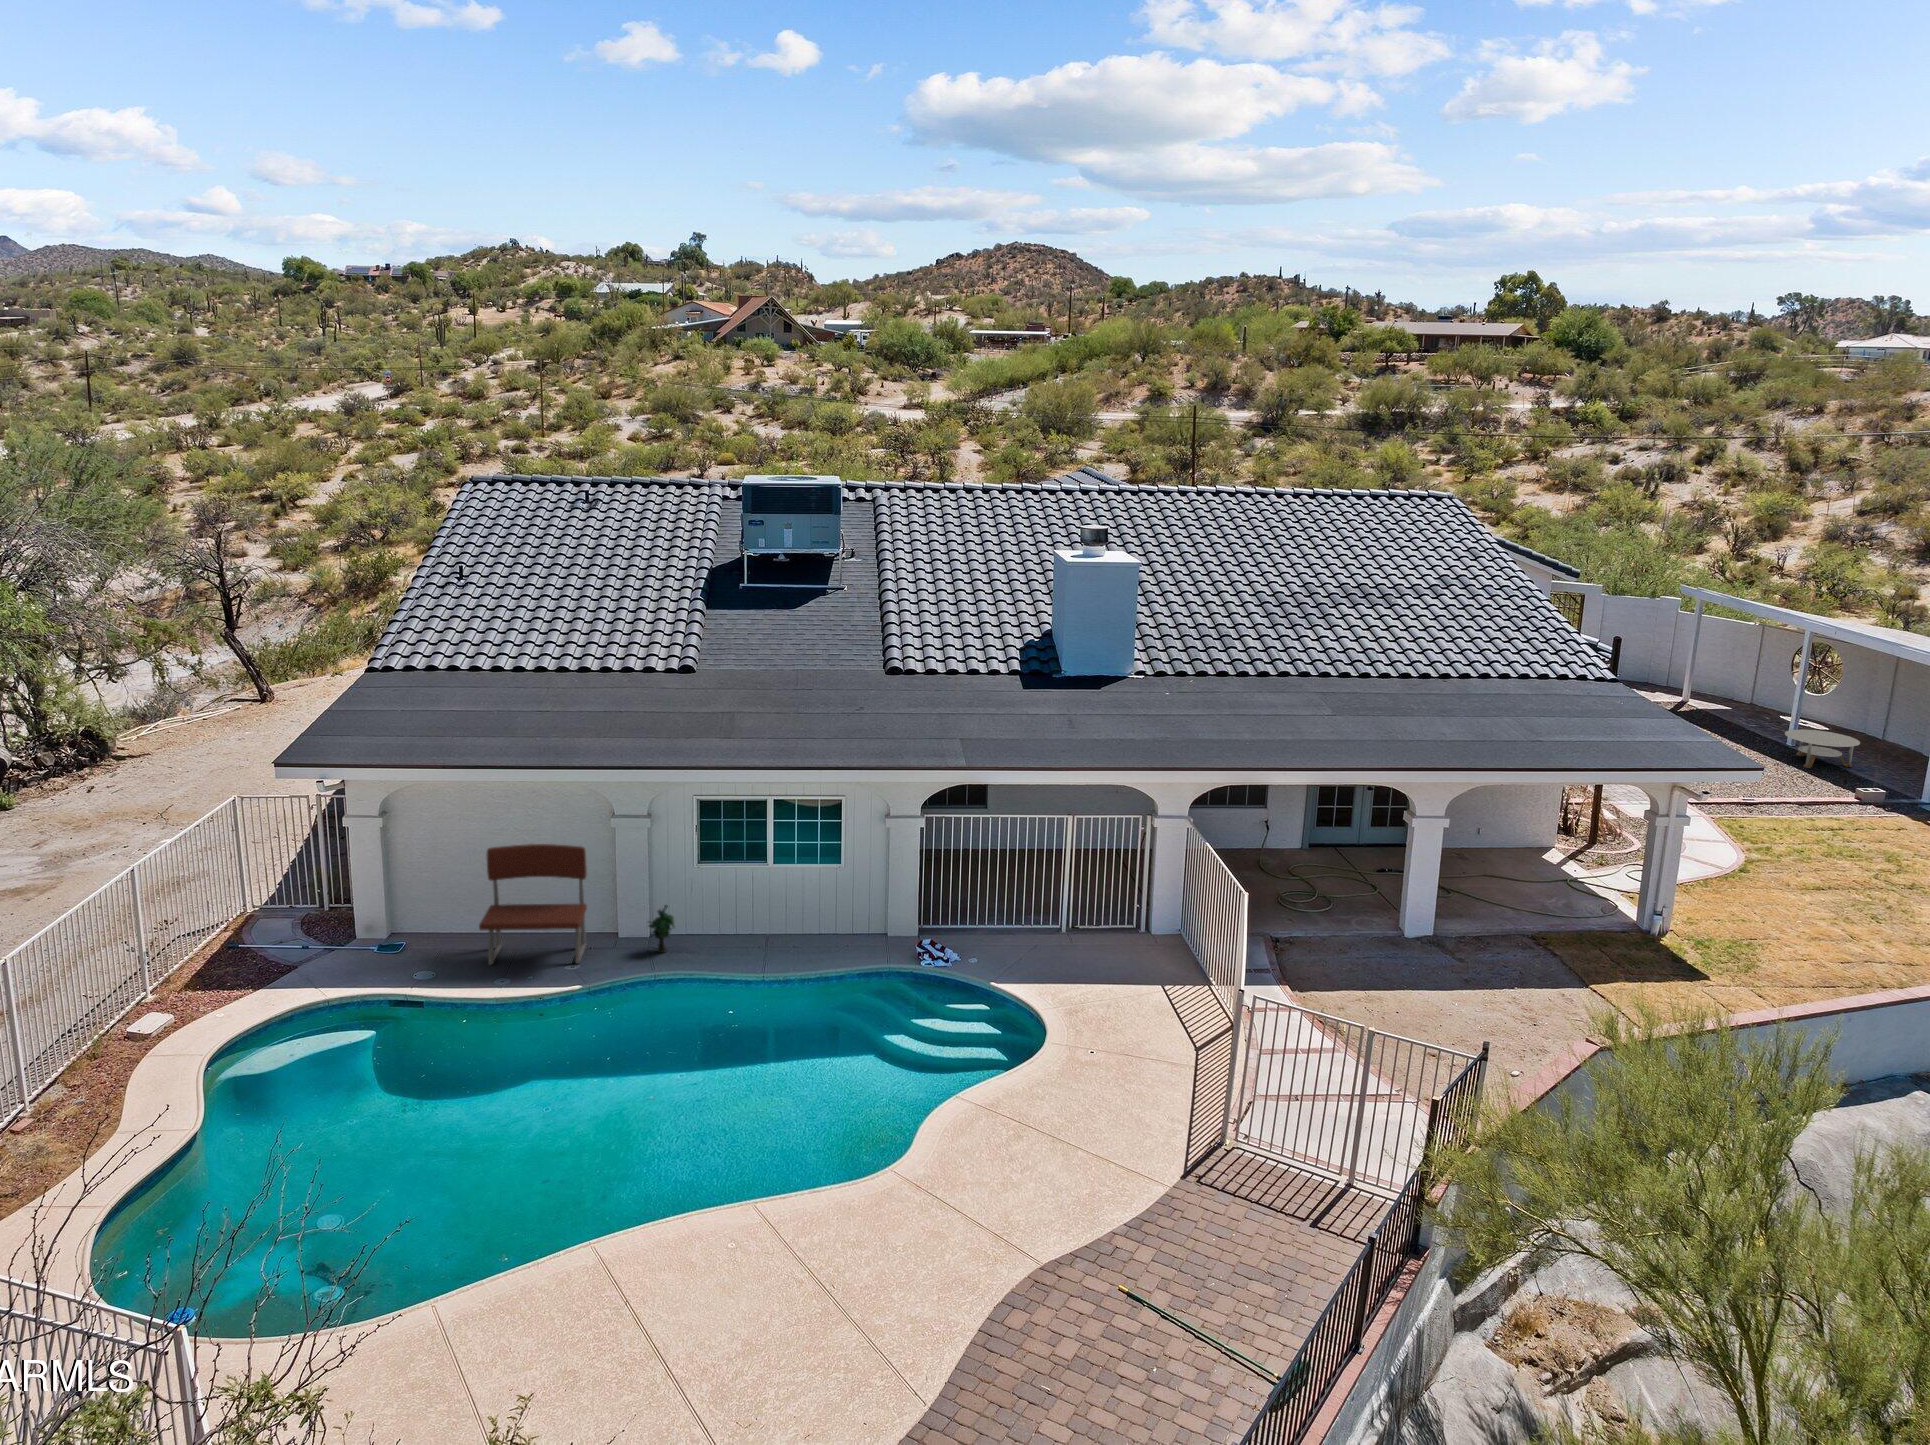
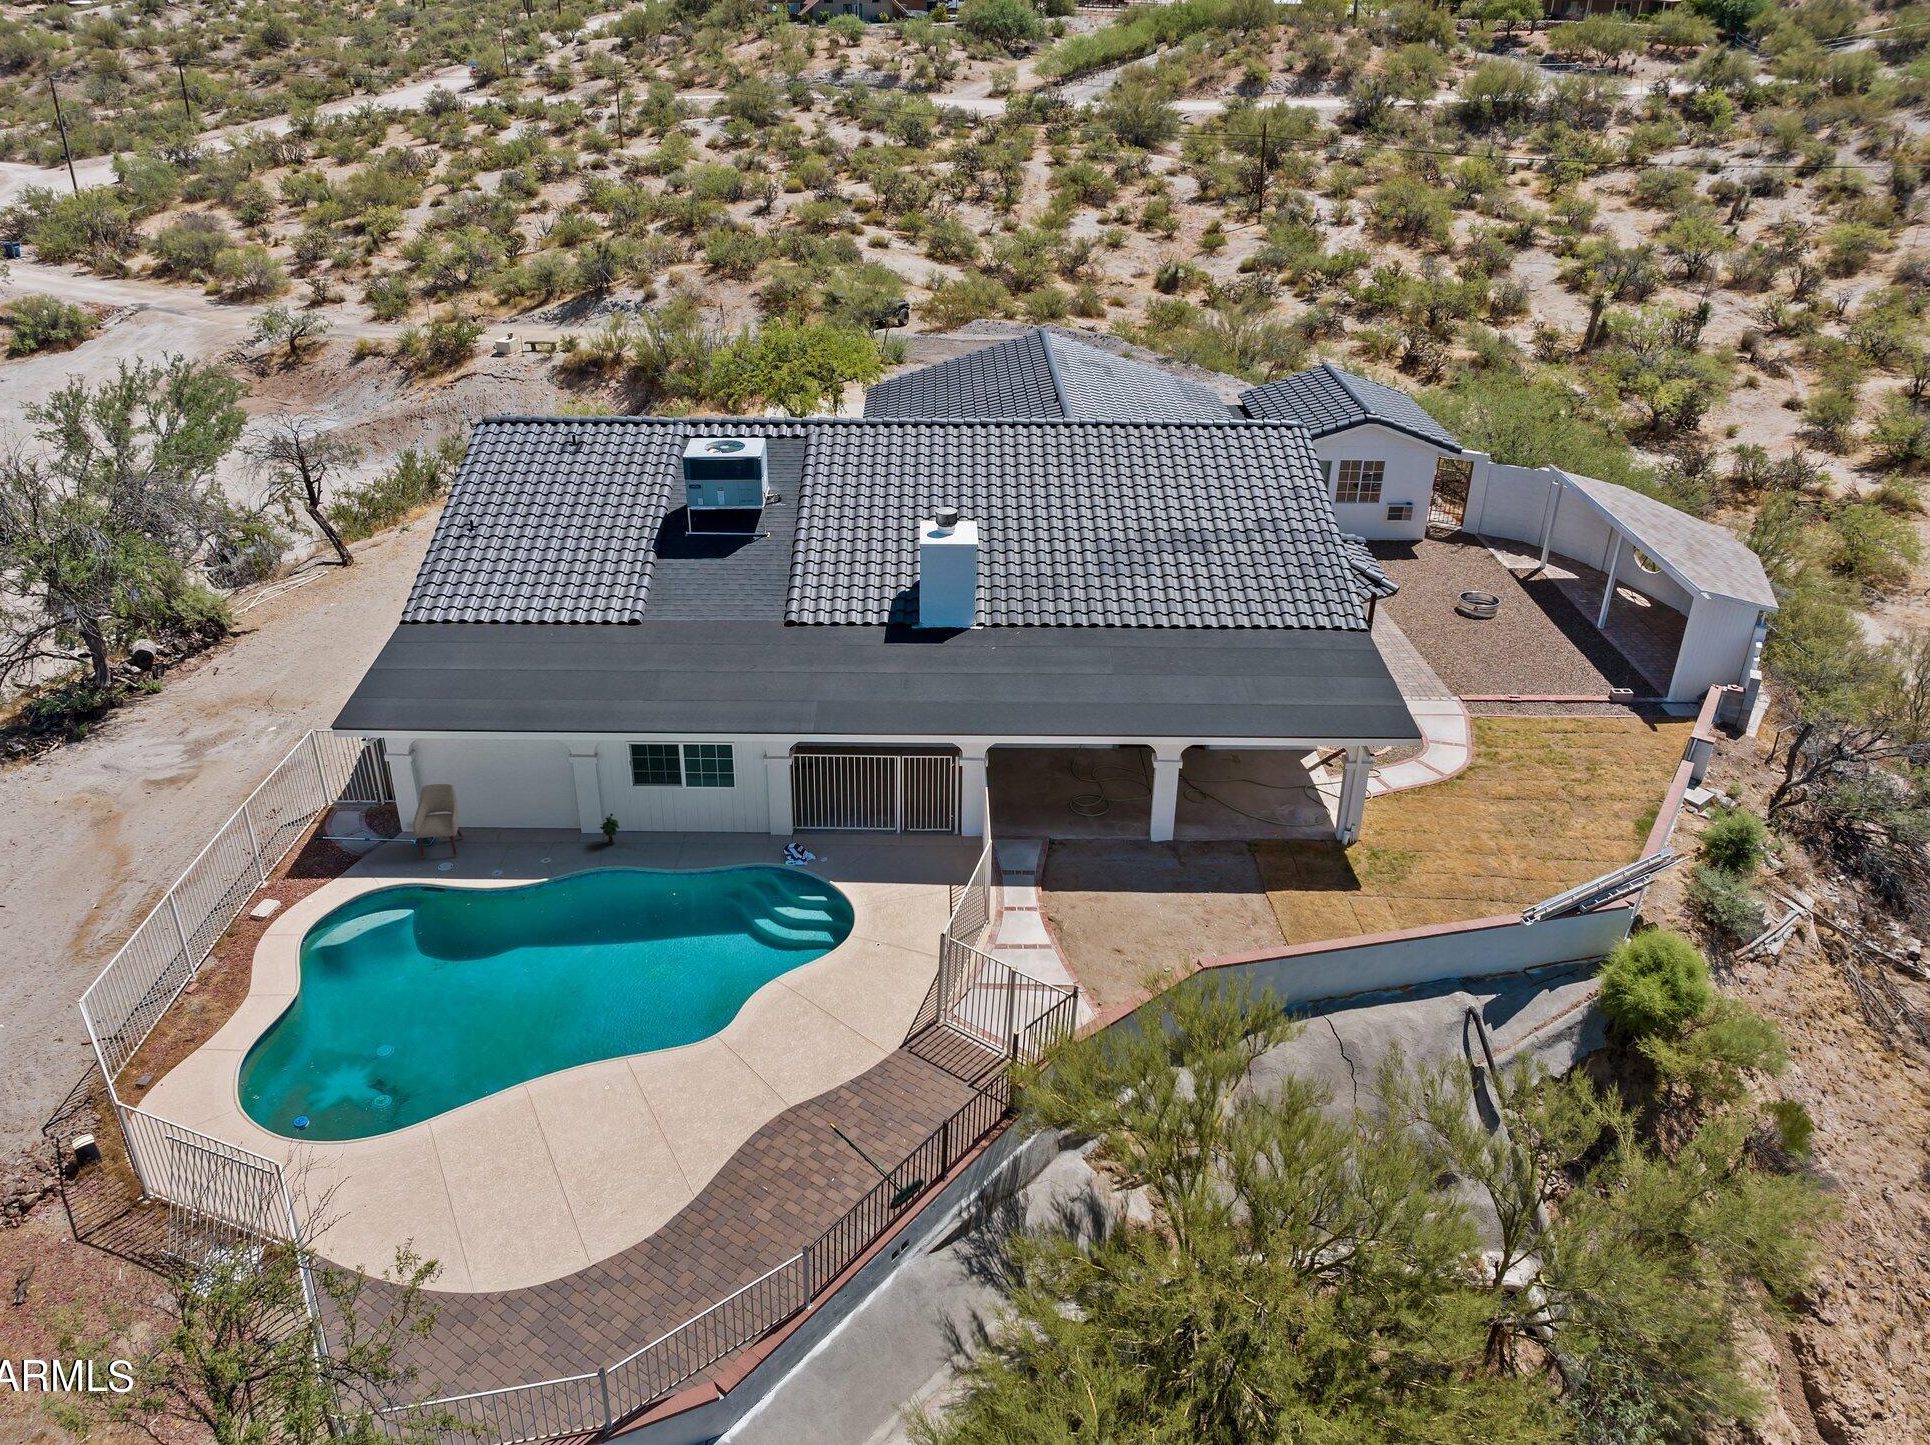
round table: present [1785,730,1860,768] -> none [1591,611,1651,649]
bench: present [479,844,587,965] -> none [481,771,560,854]
chair: none [378,865,446,972] -> present [413,784,464,859]

